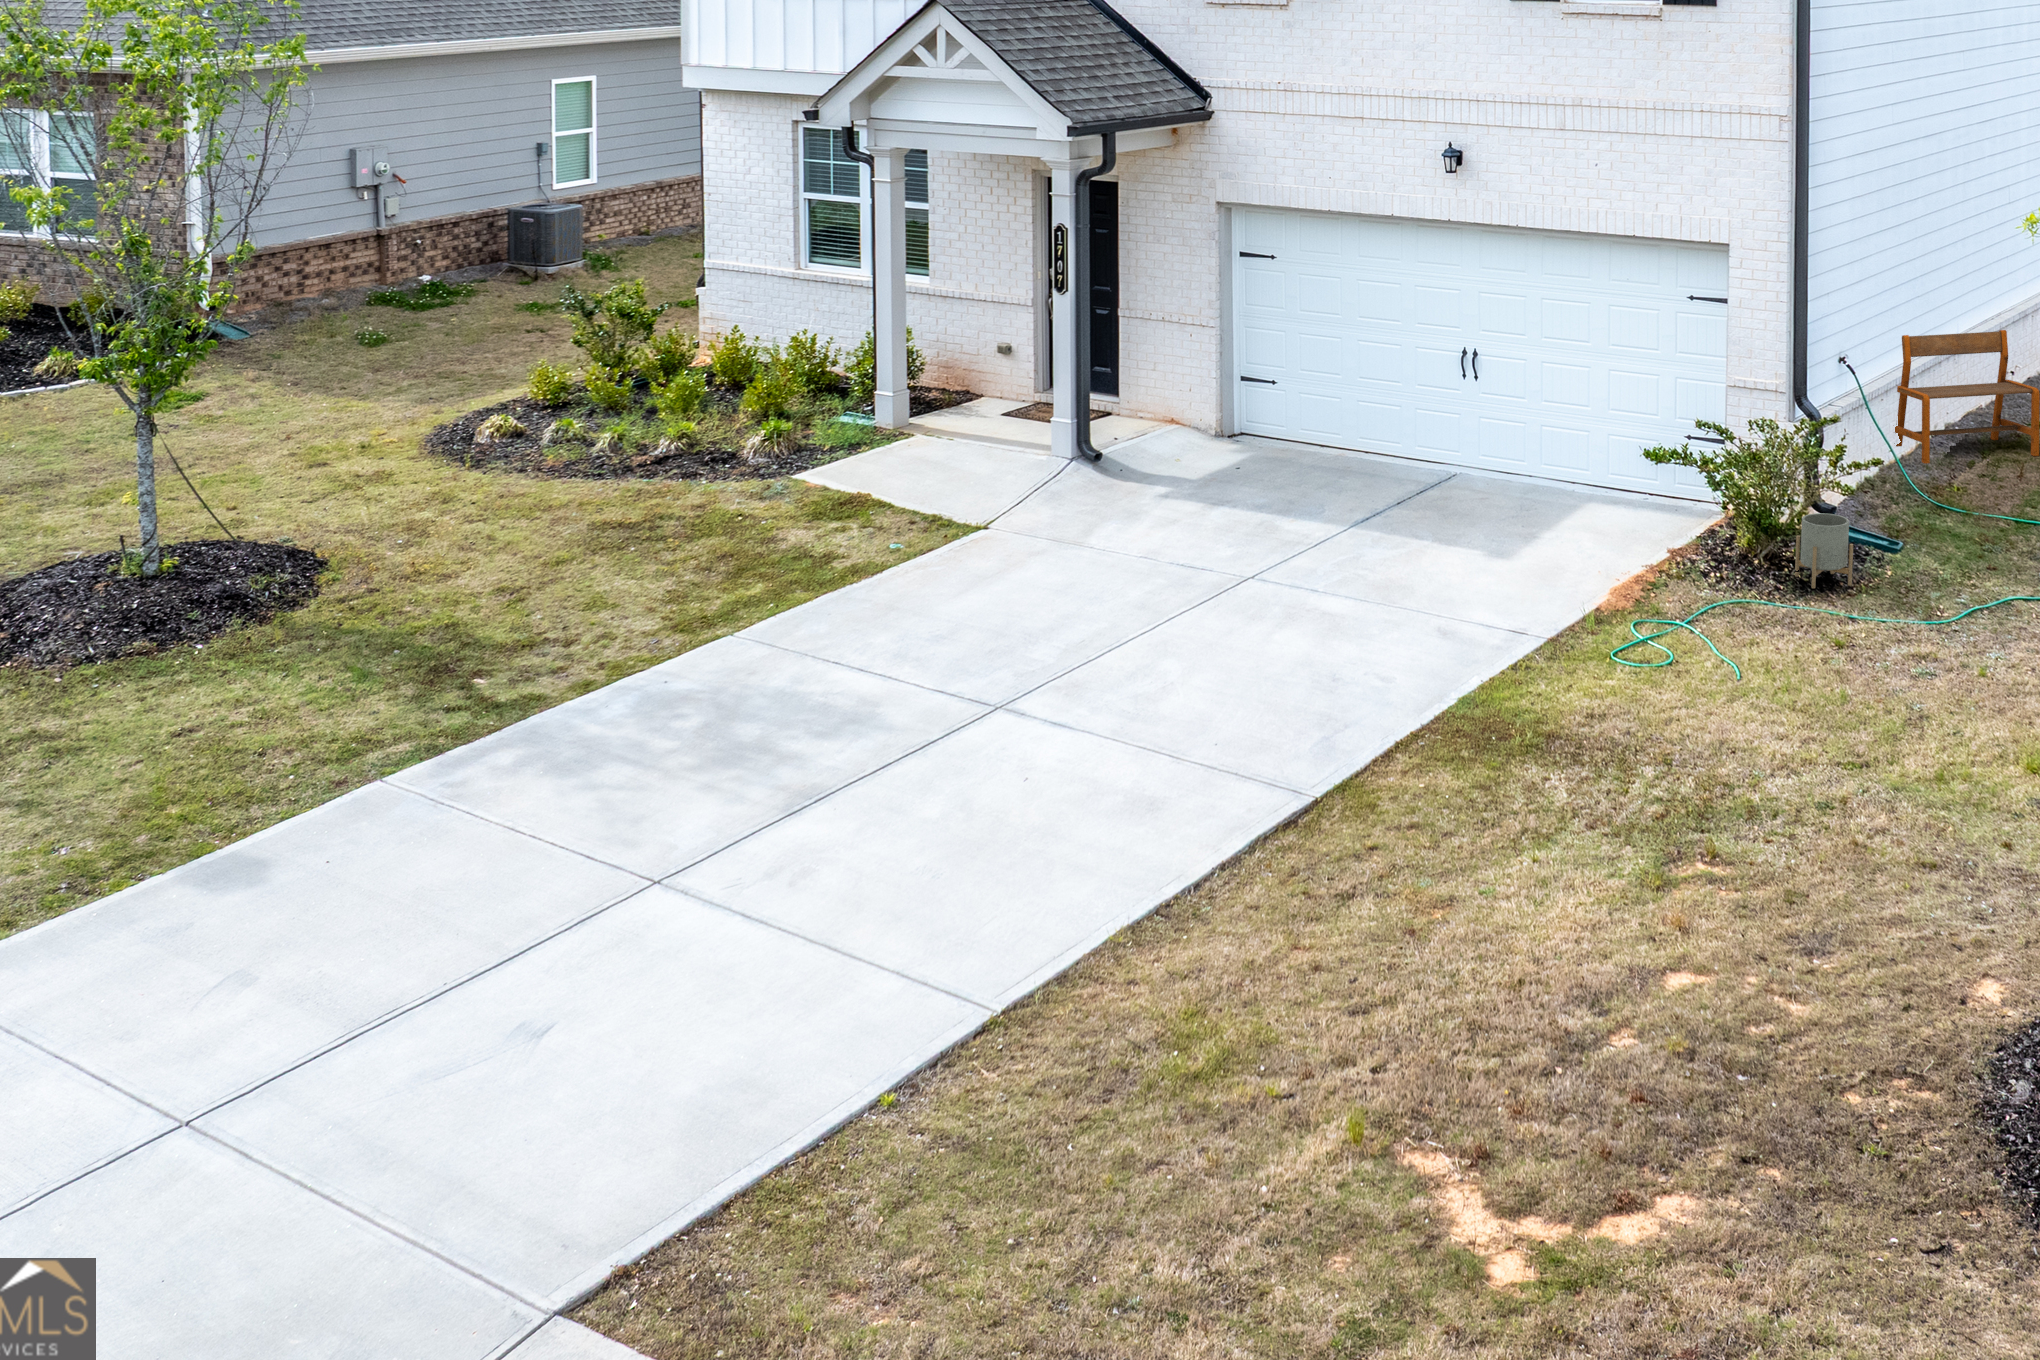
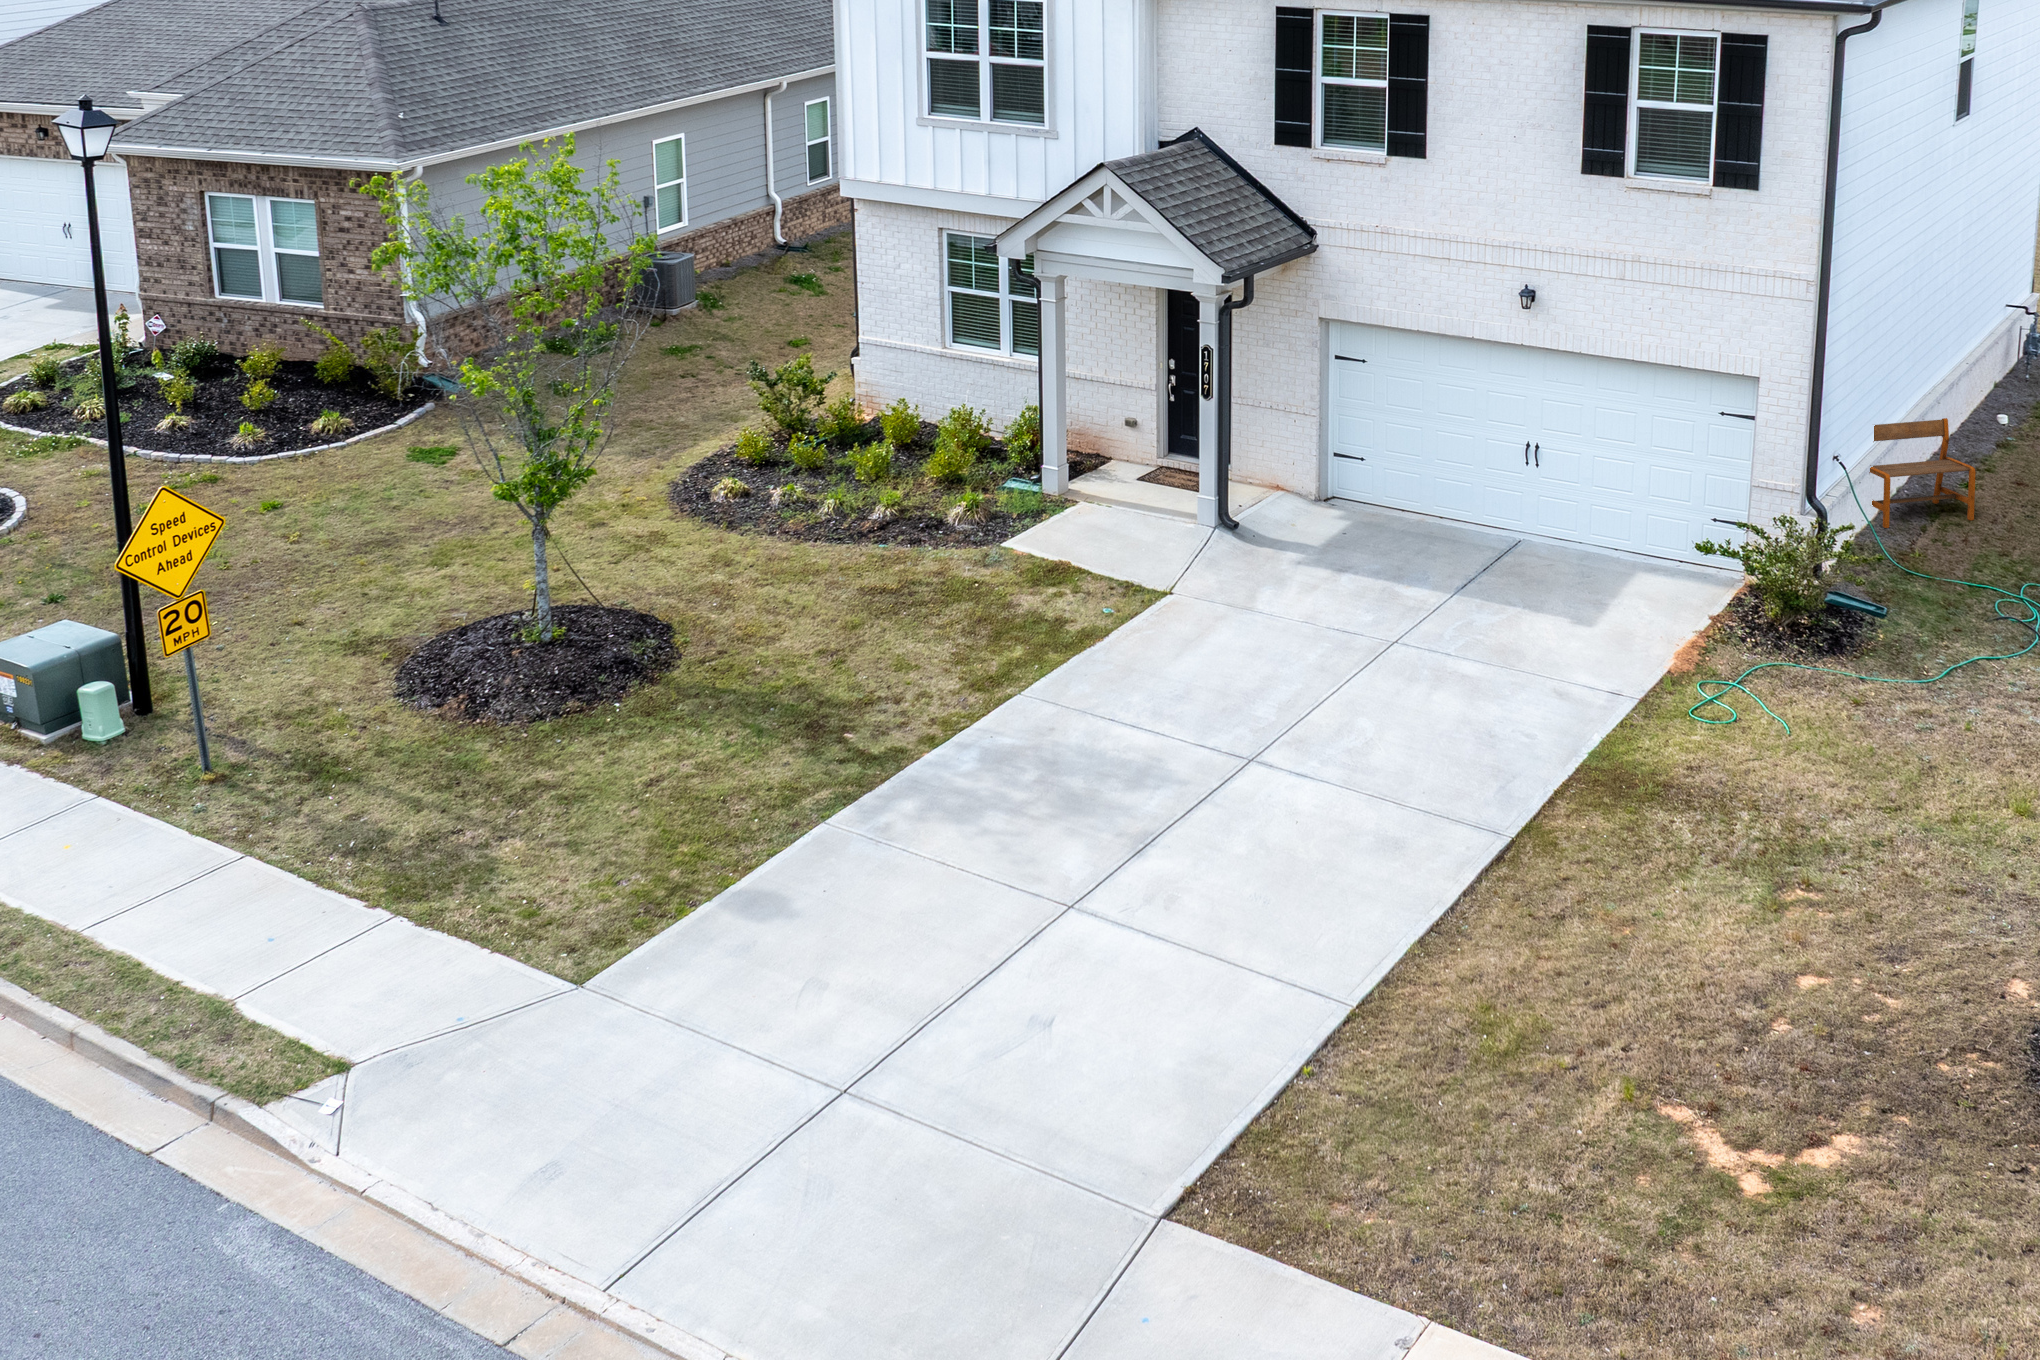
planter: present [1795,513,1853,588] -> none [1808,591,1855,650]

